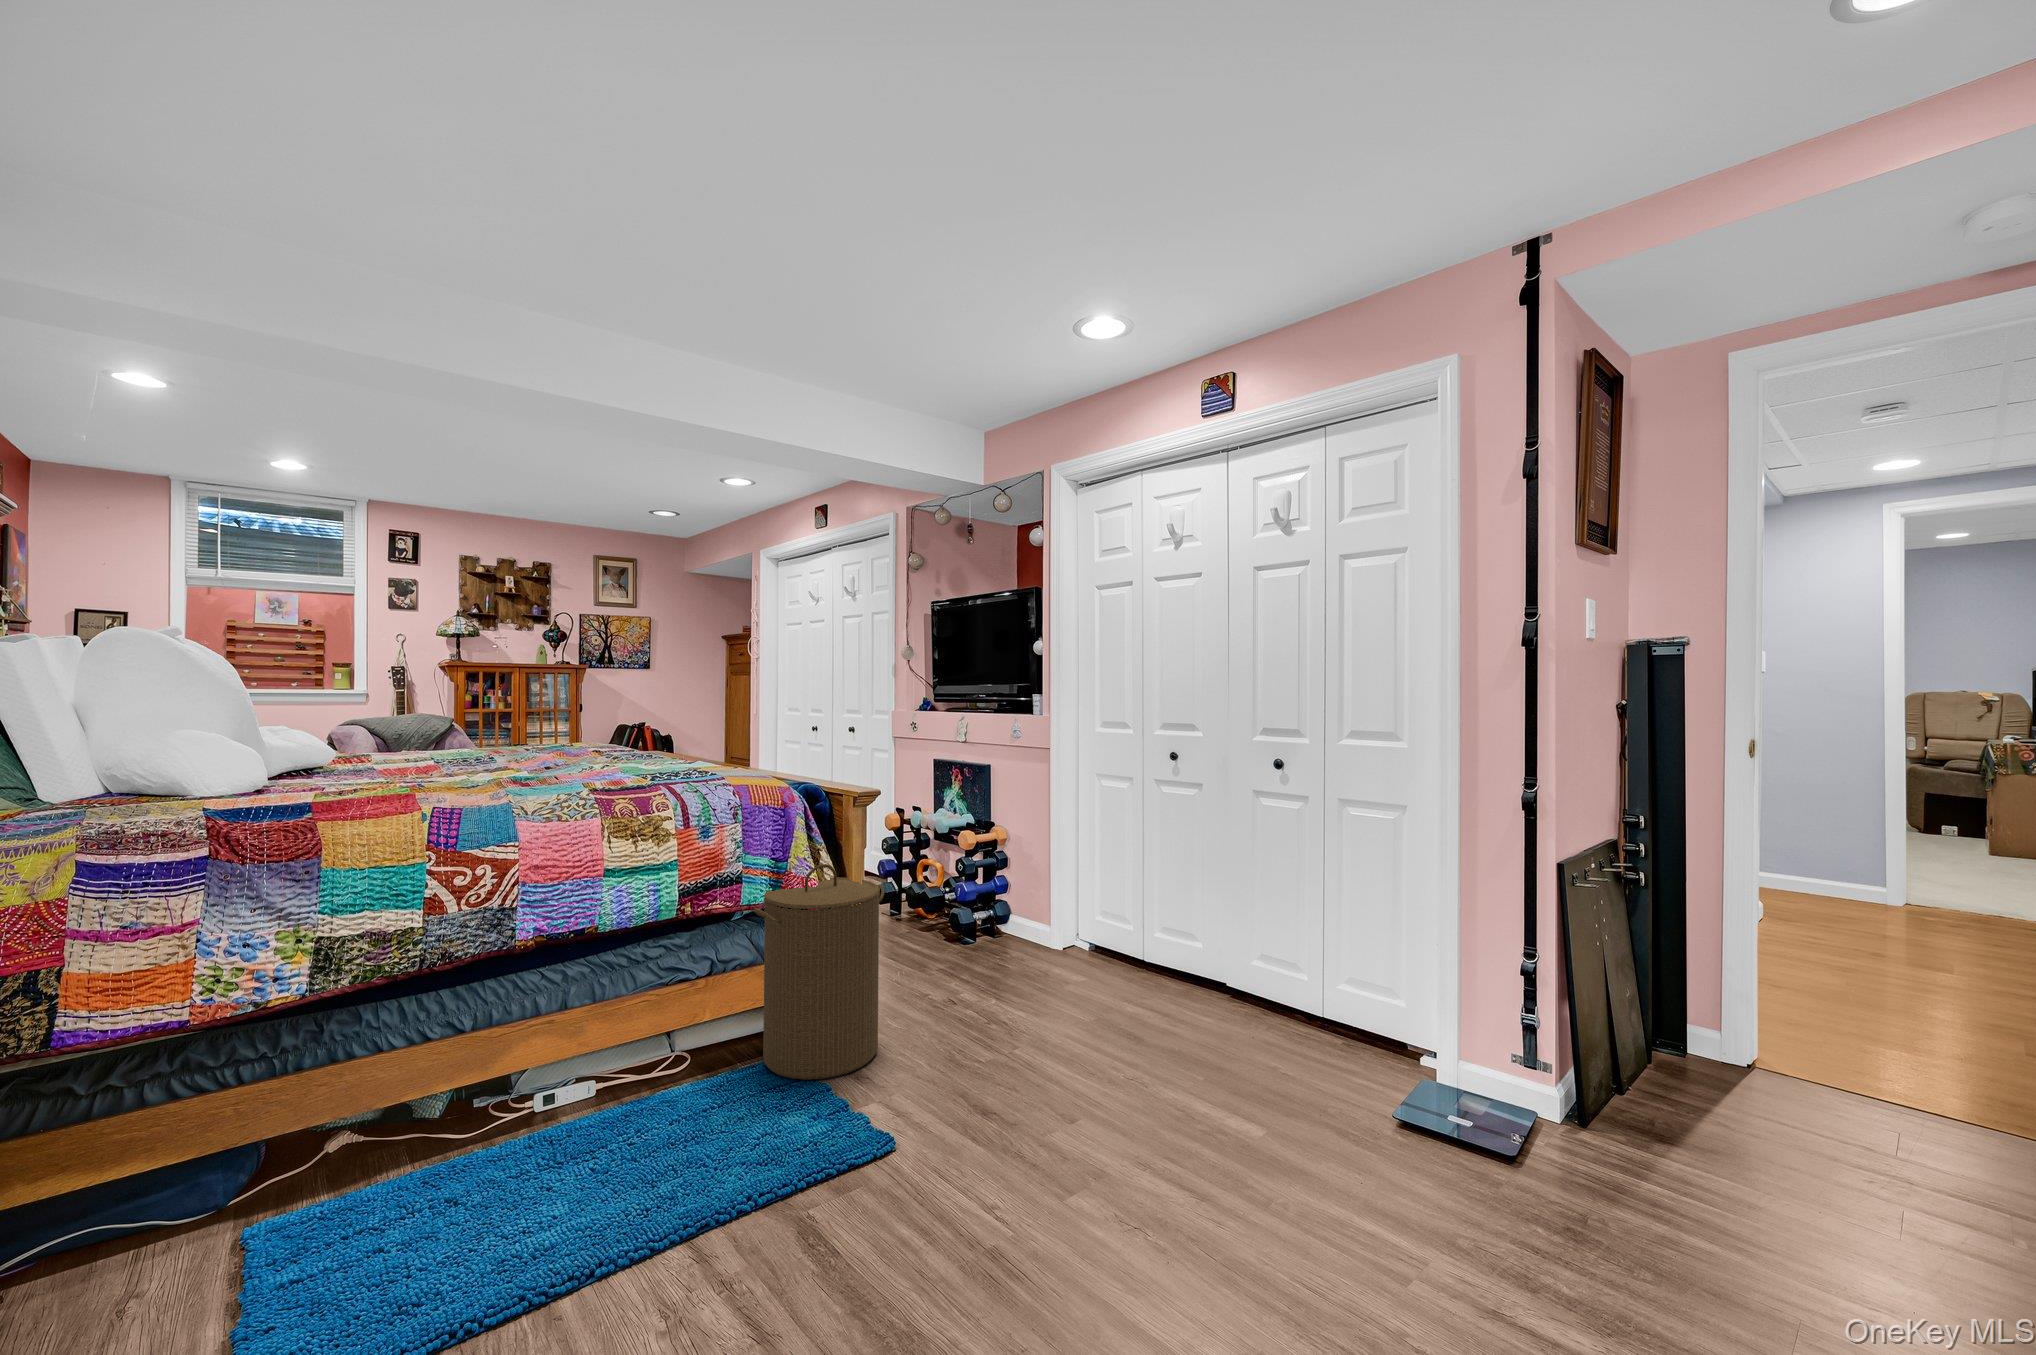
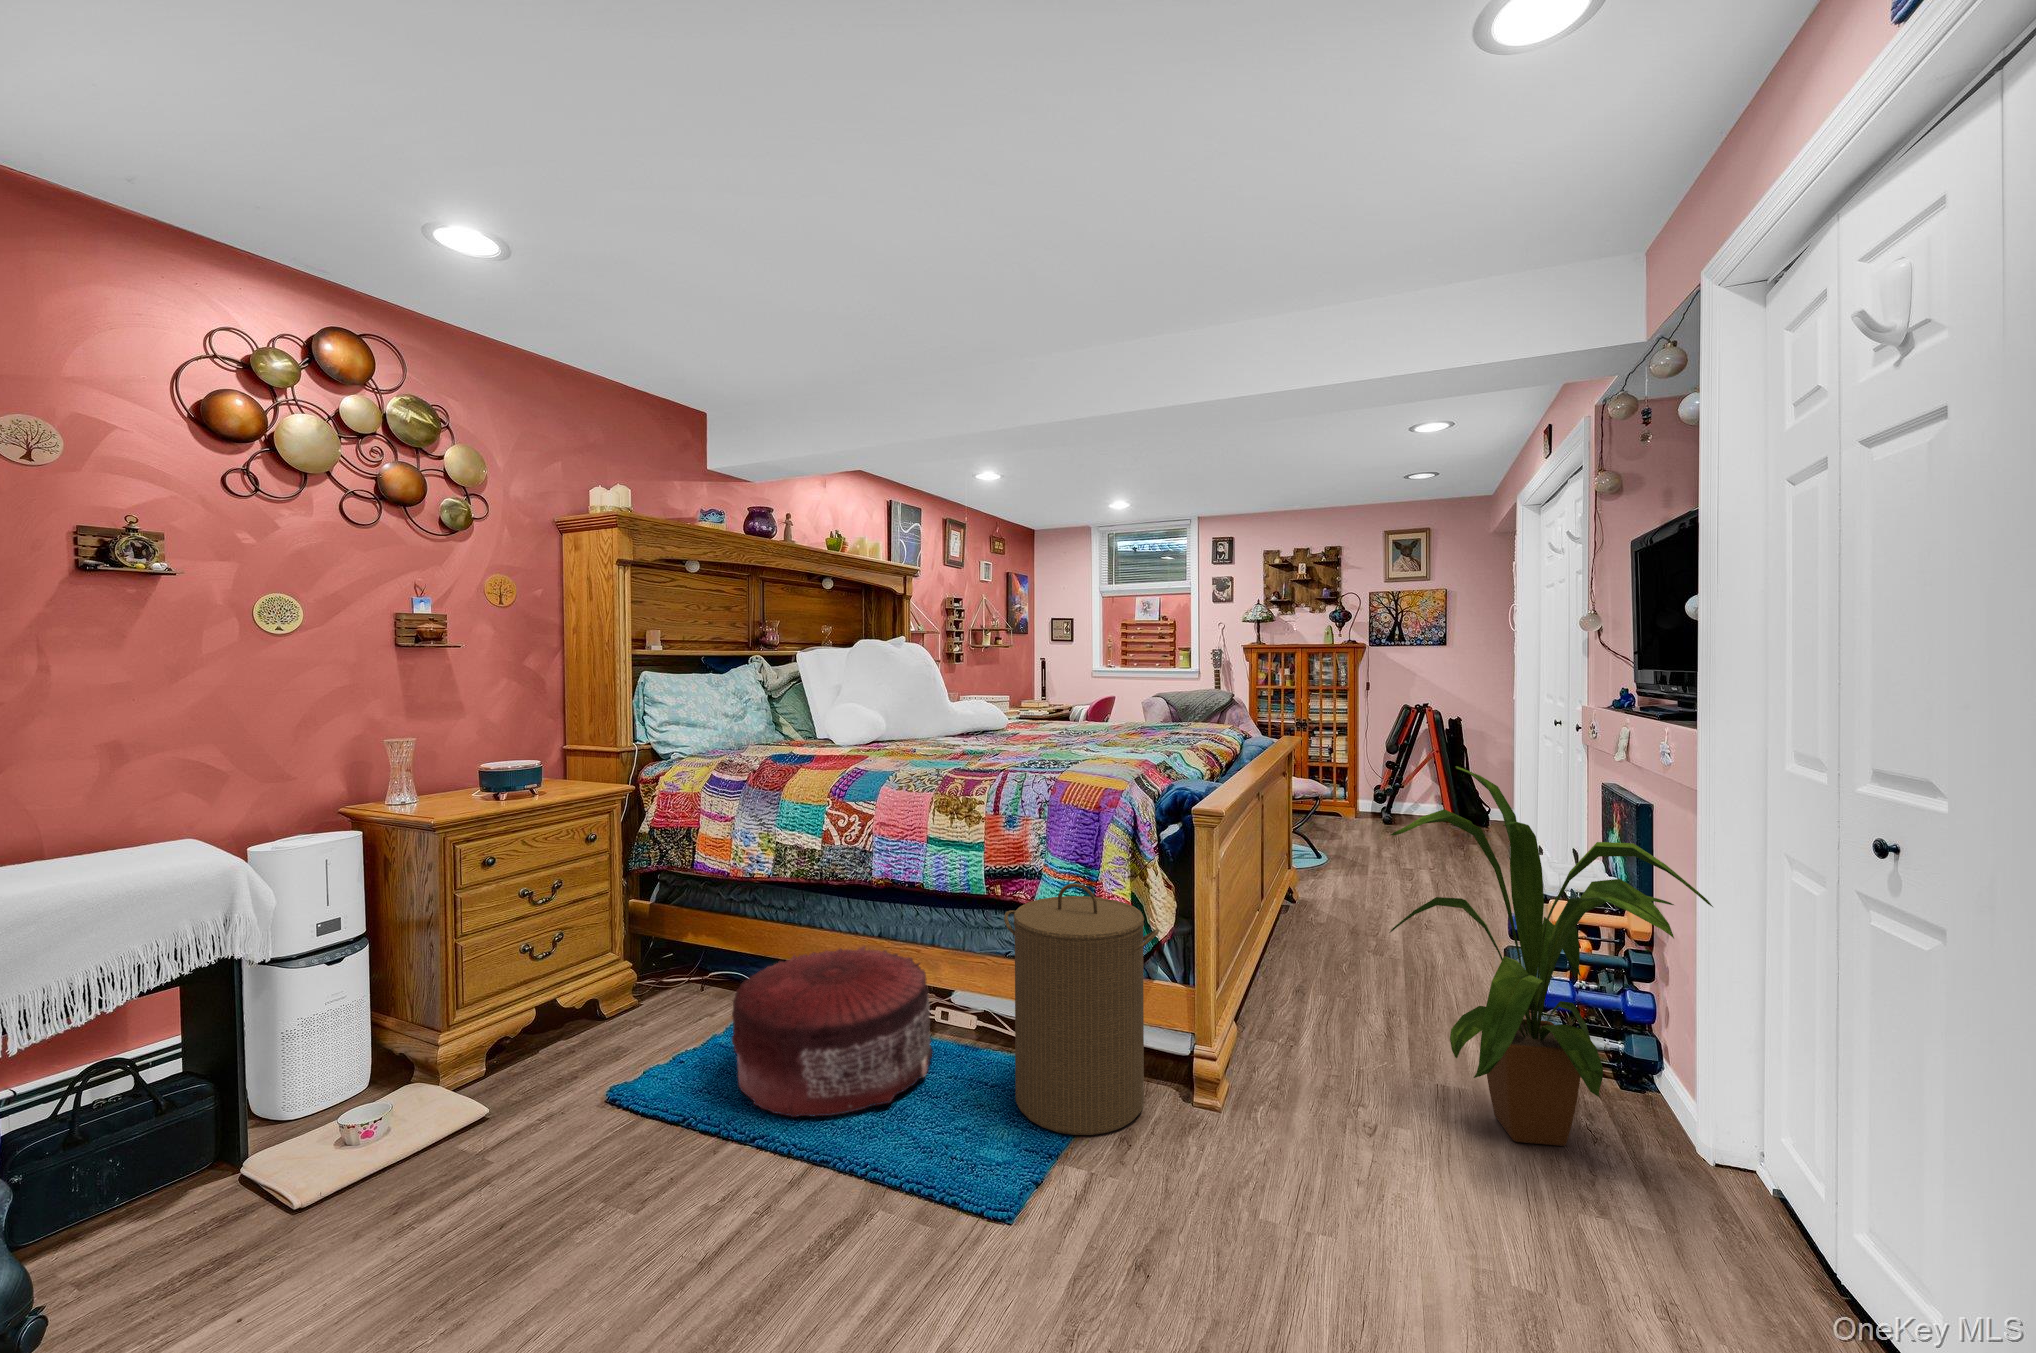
house plant: none [939,744,1101,958] -> present [1390,766,1713,1146]
pouf: none [441,1004,713,1237] -> present [732,946,933,1117]

